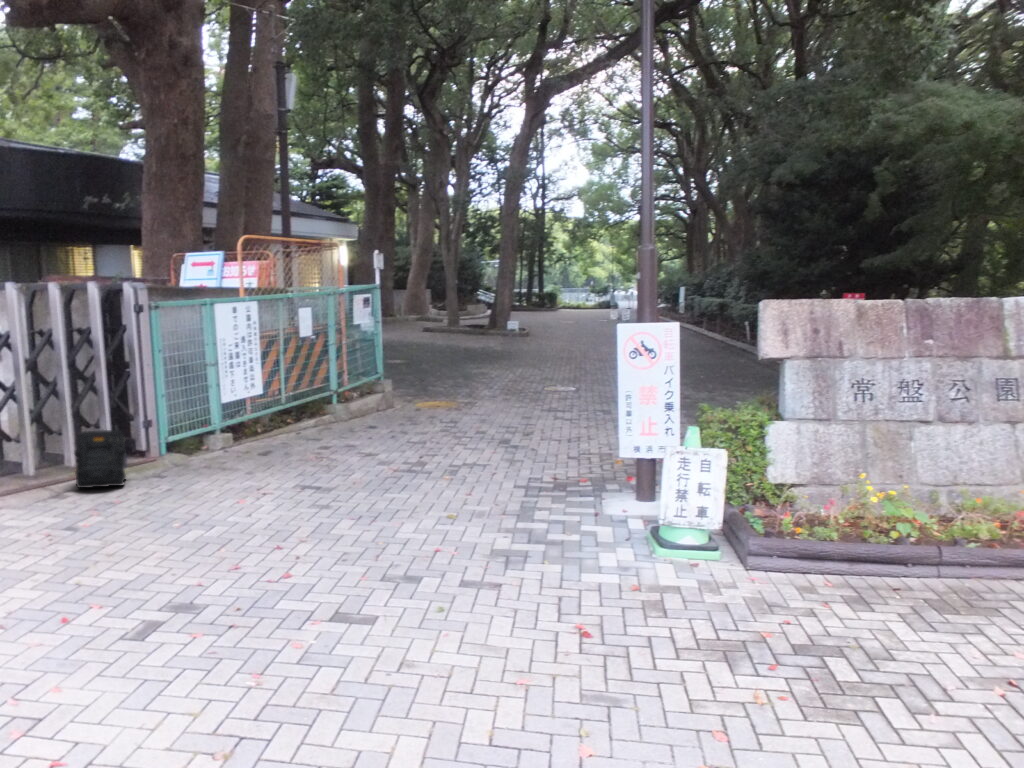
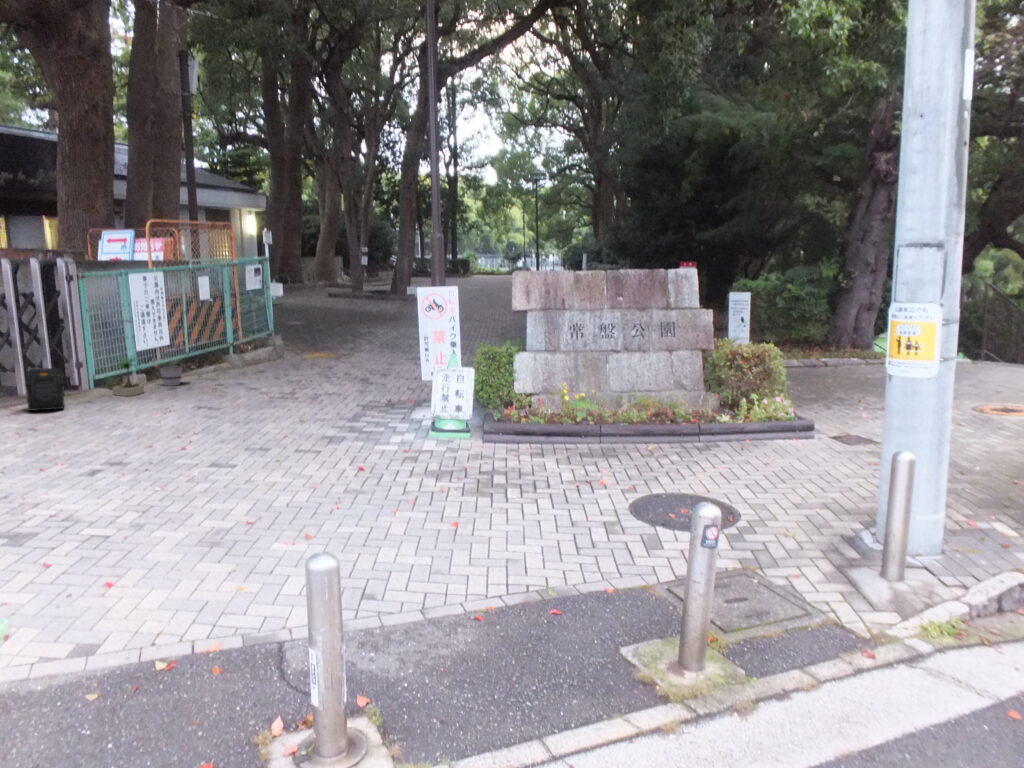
potted plant: none [190,408,230,464] -> present [113,357,144,396]
bucket: none [242,416,279,448] -> present [153,362,183,386]

